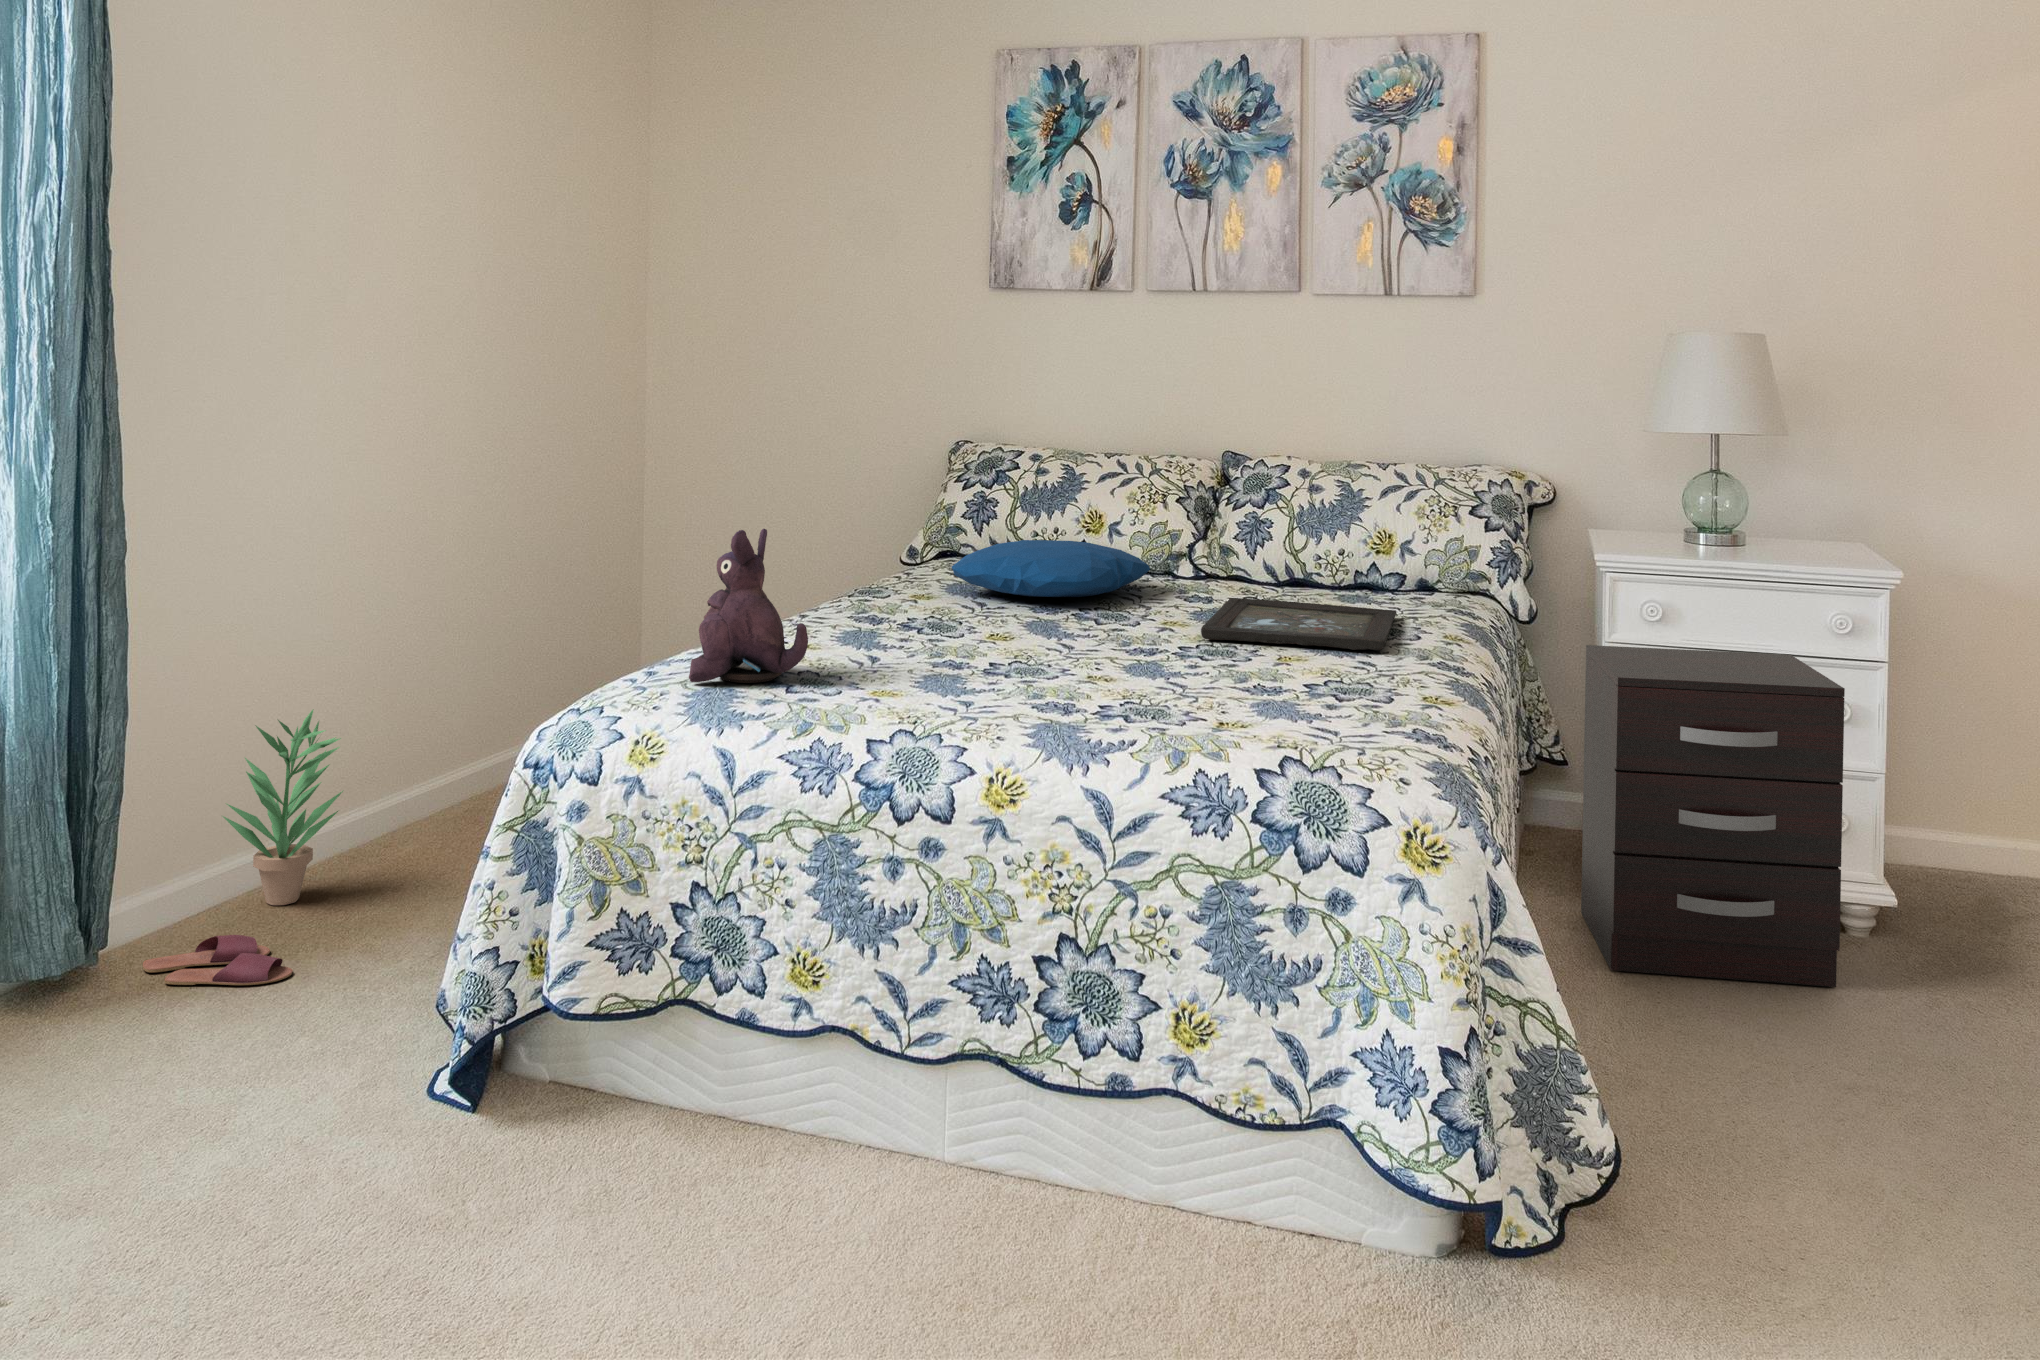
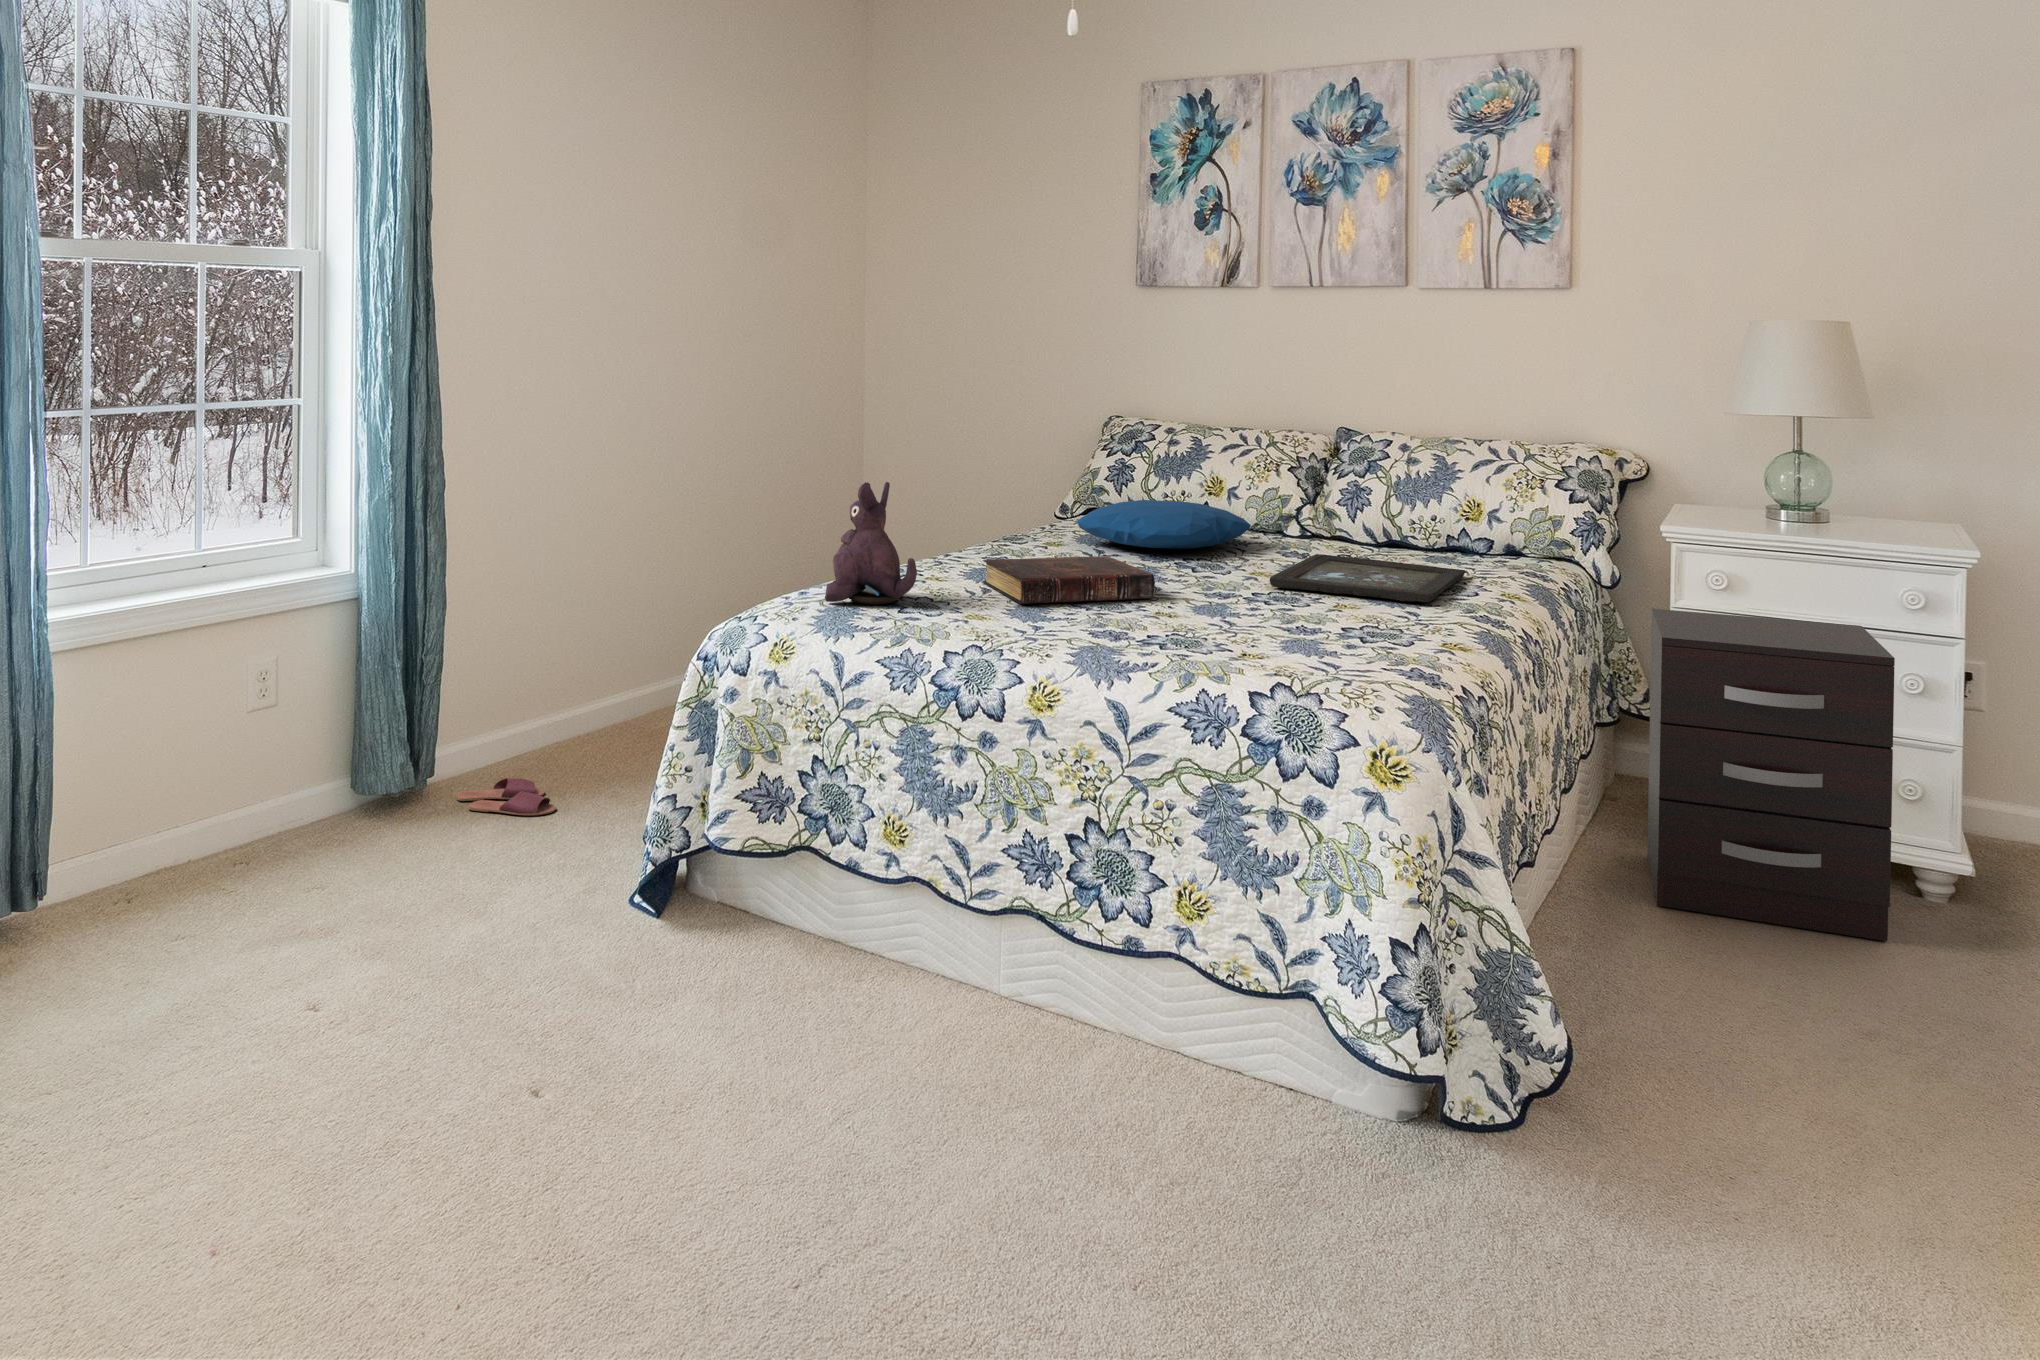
book: none [870,610,1083,674] -> present [983,556,1155,604]
potted plant: present [223,710,343,905] -> none [519,613,607,761]

